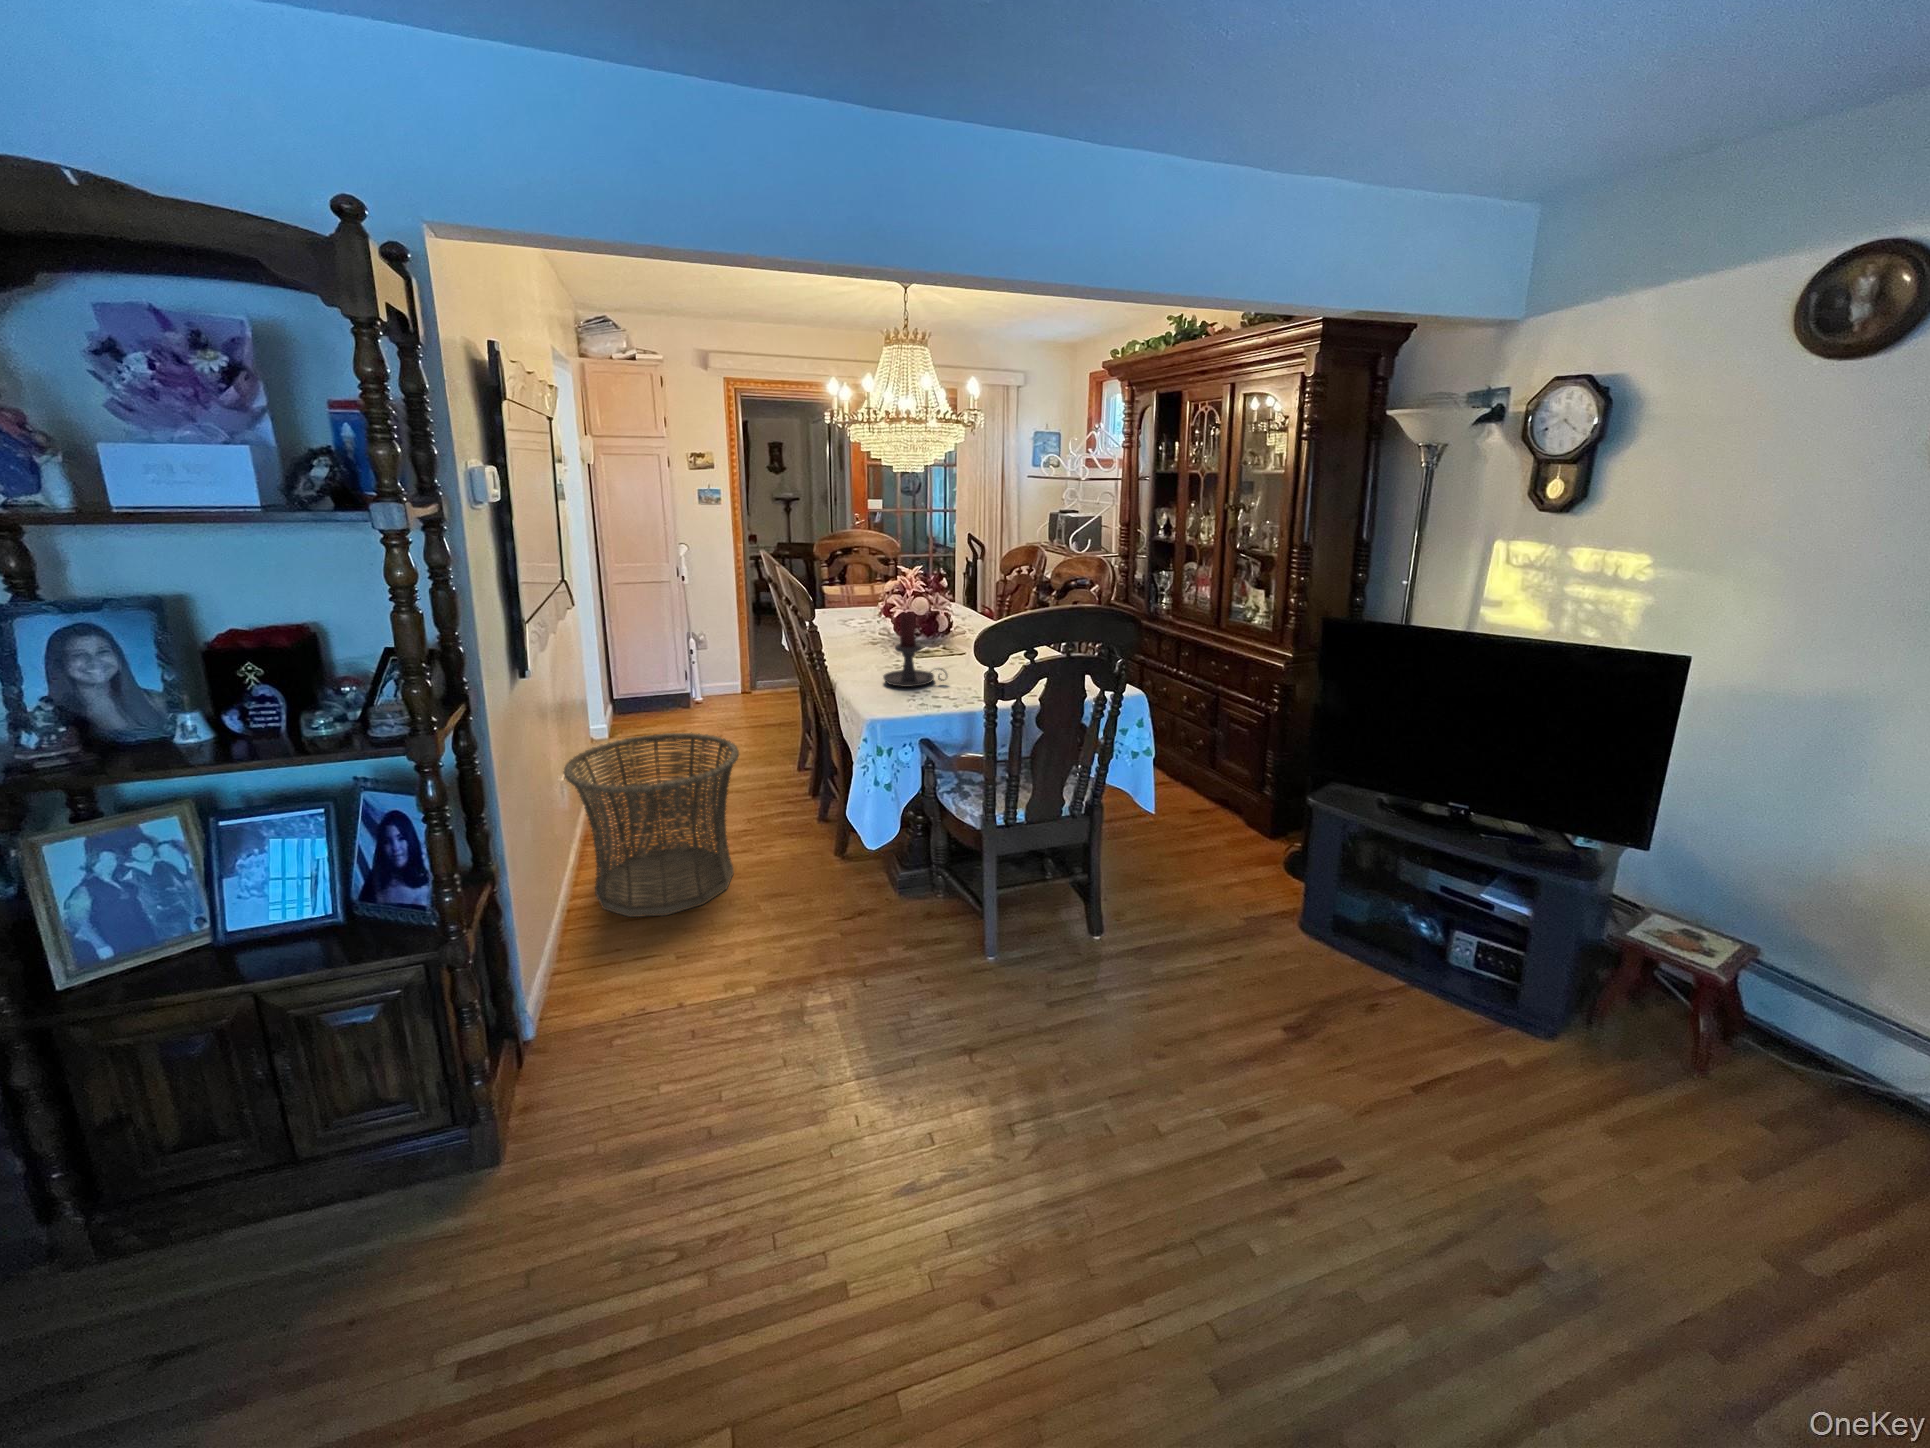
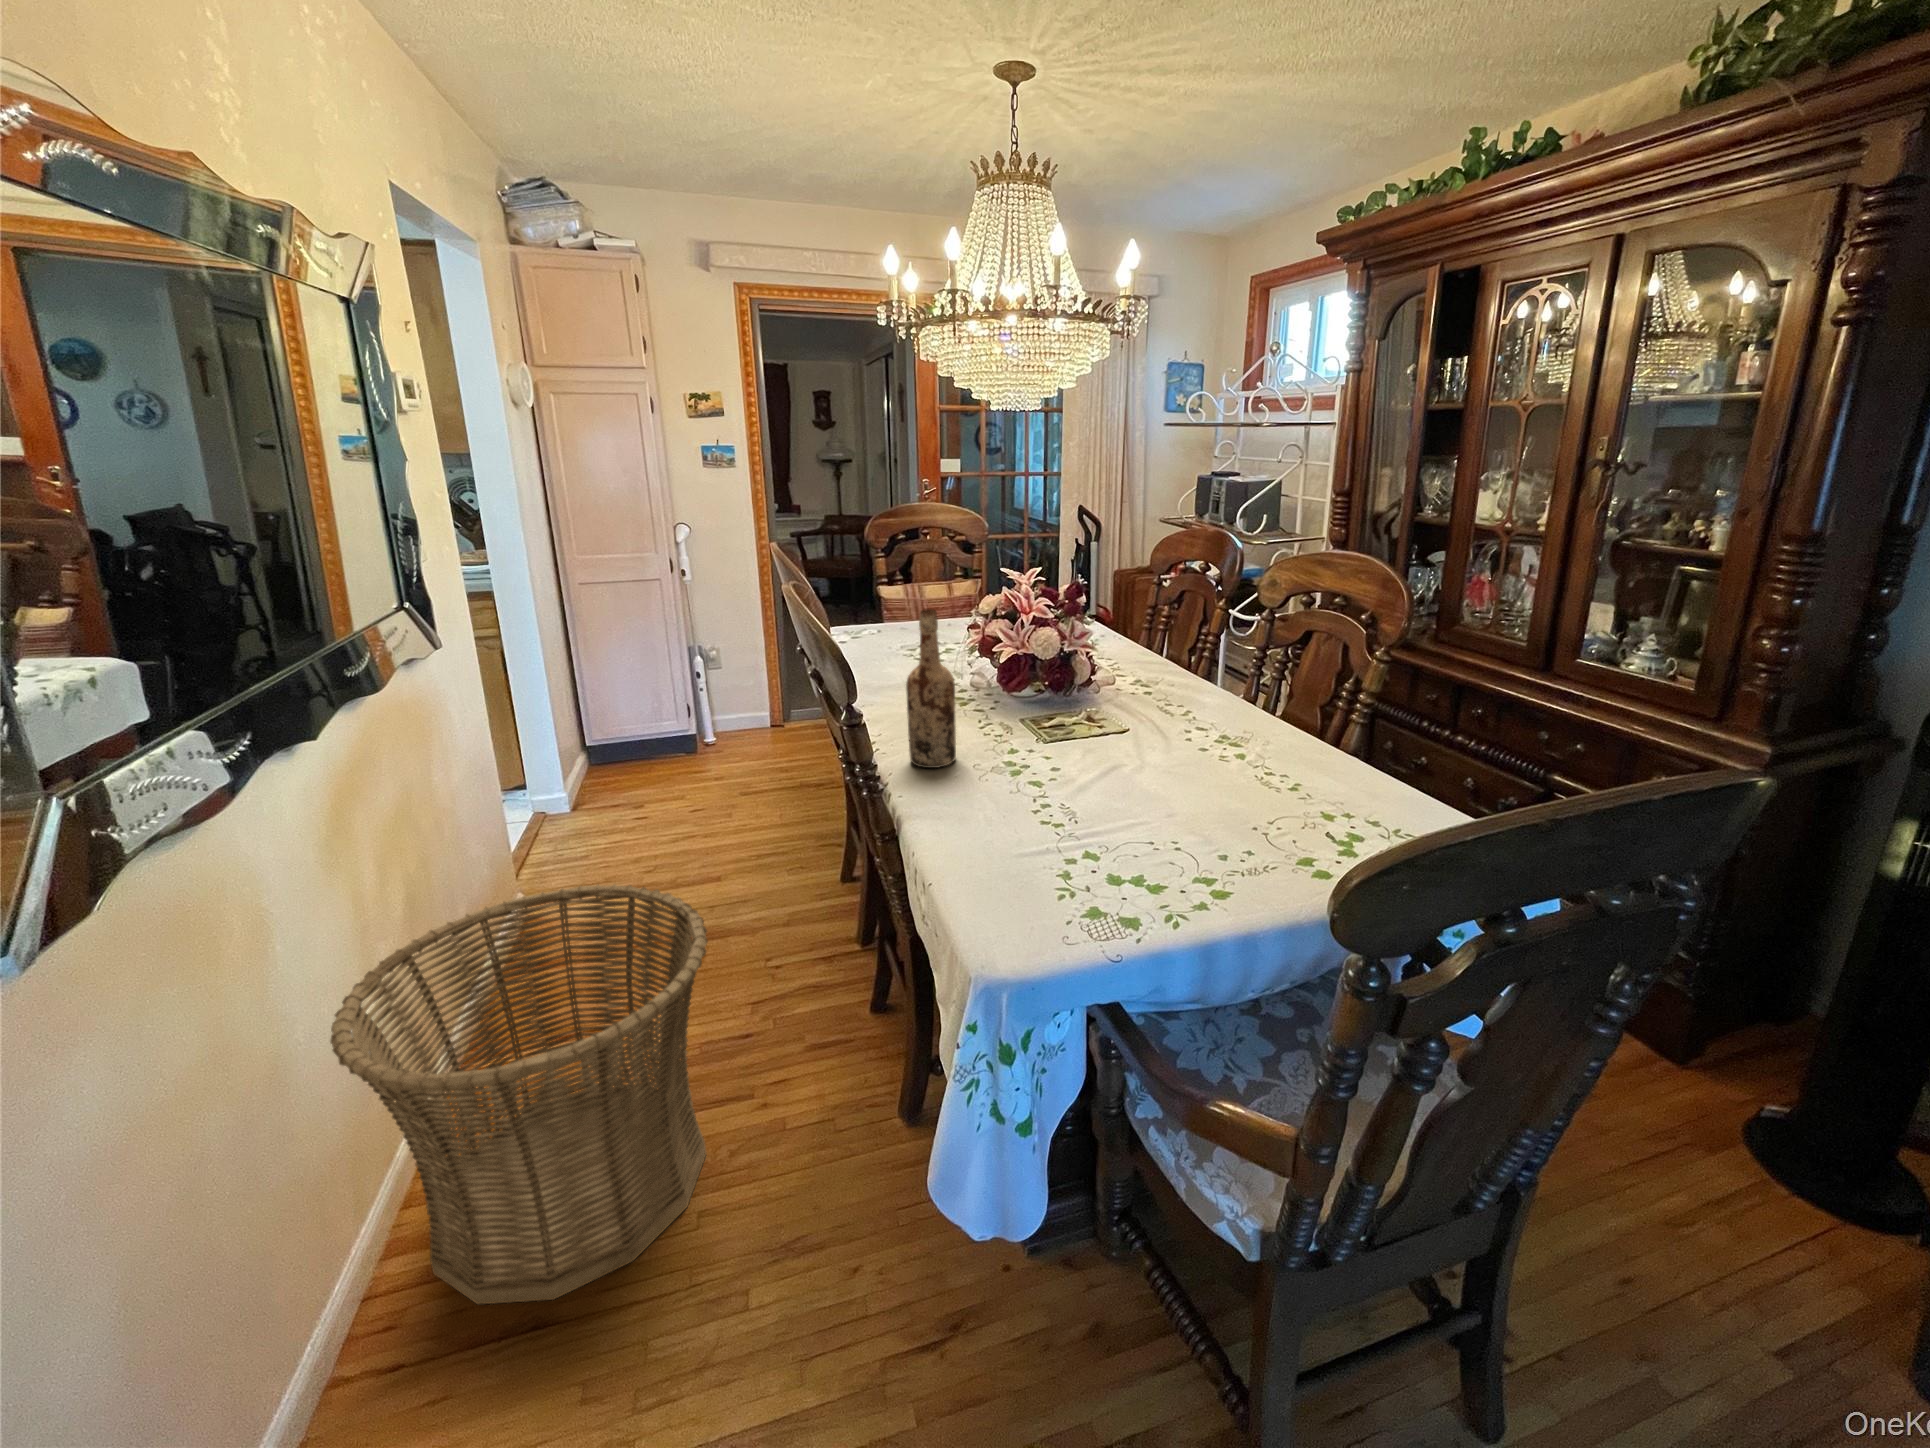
wine bottle: none [842,583,868,665] -> present [906,609,956,768]
candle holder: present [883,612,948,687] -> none [992,681,1132,845]

